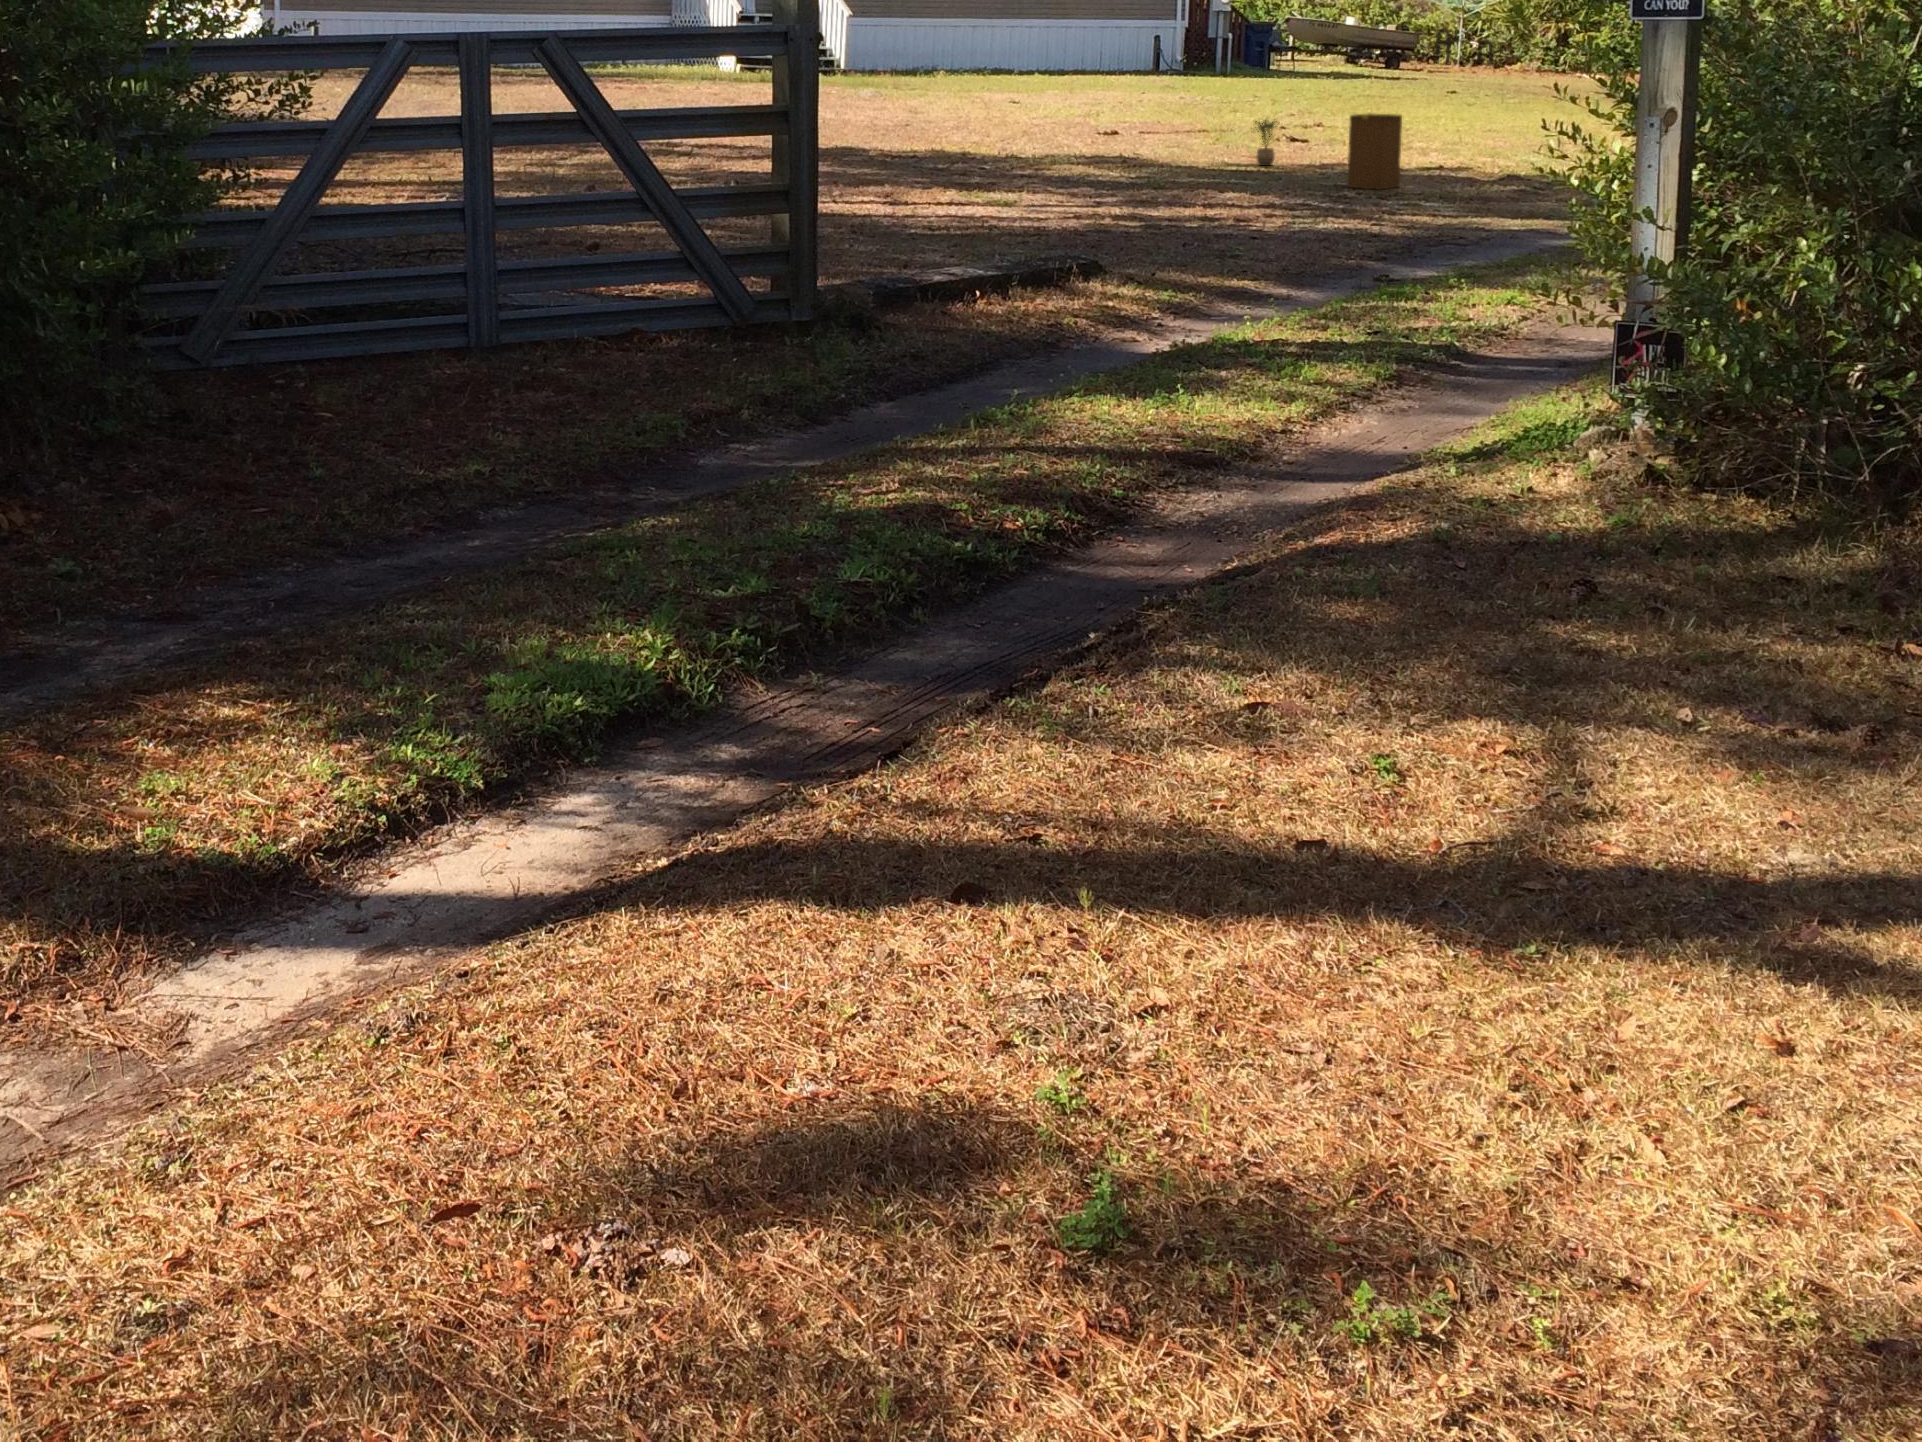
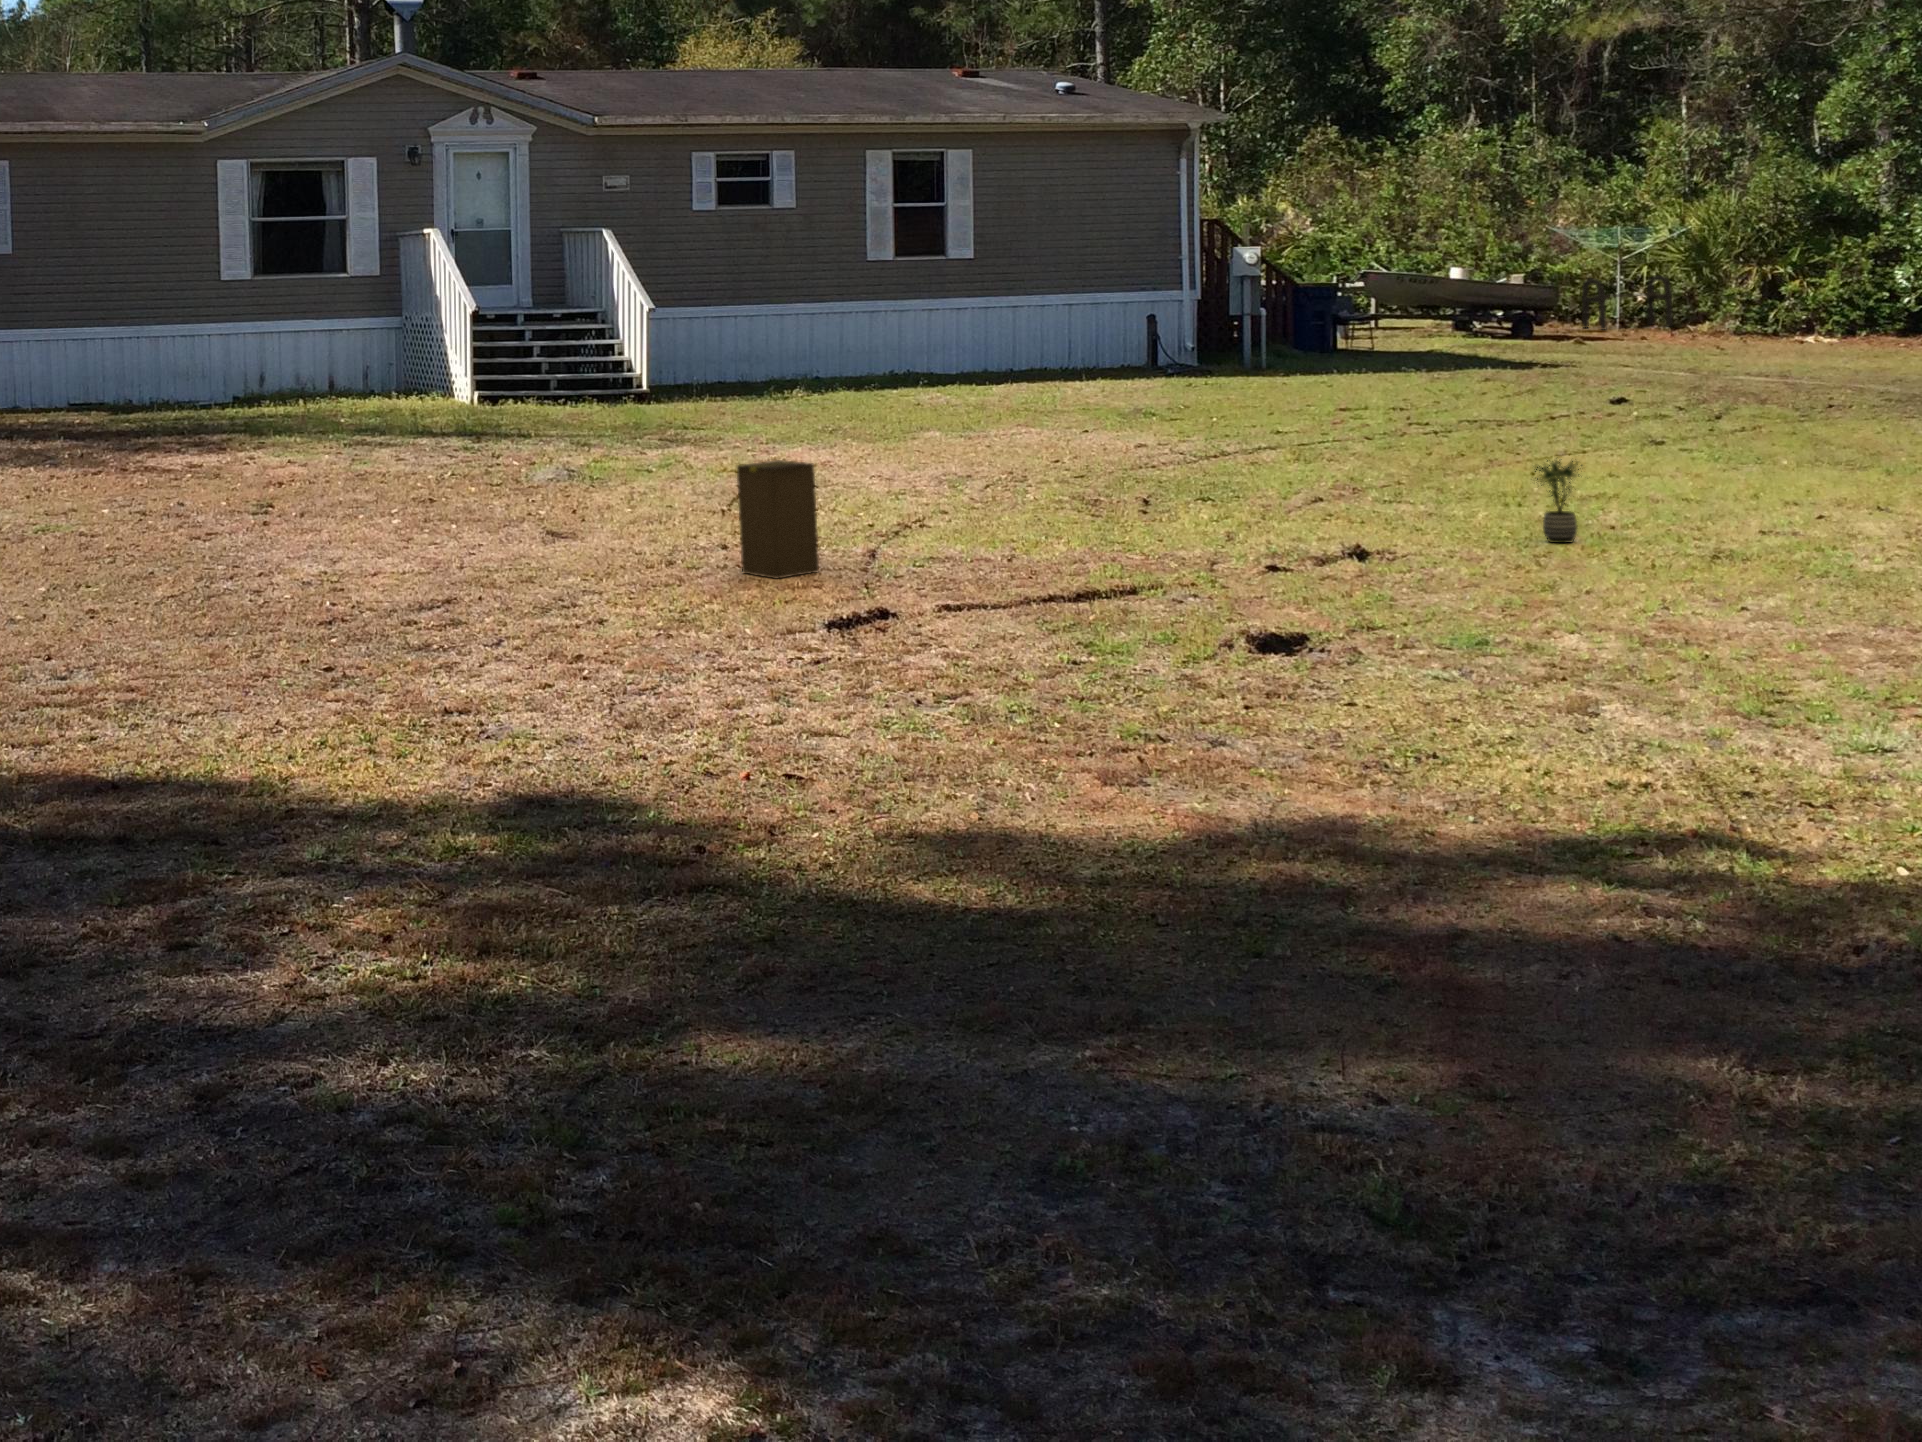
cardboard box: present [1347,114,1402,189] -> present [737,460,819,579]
potted plant: present [1255,119,1279,166] -> present [1534,459,1582,543]

